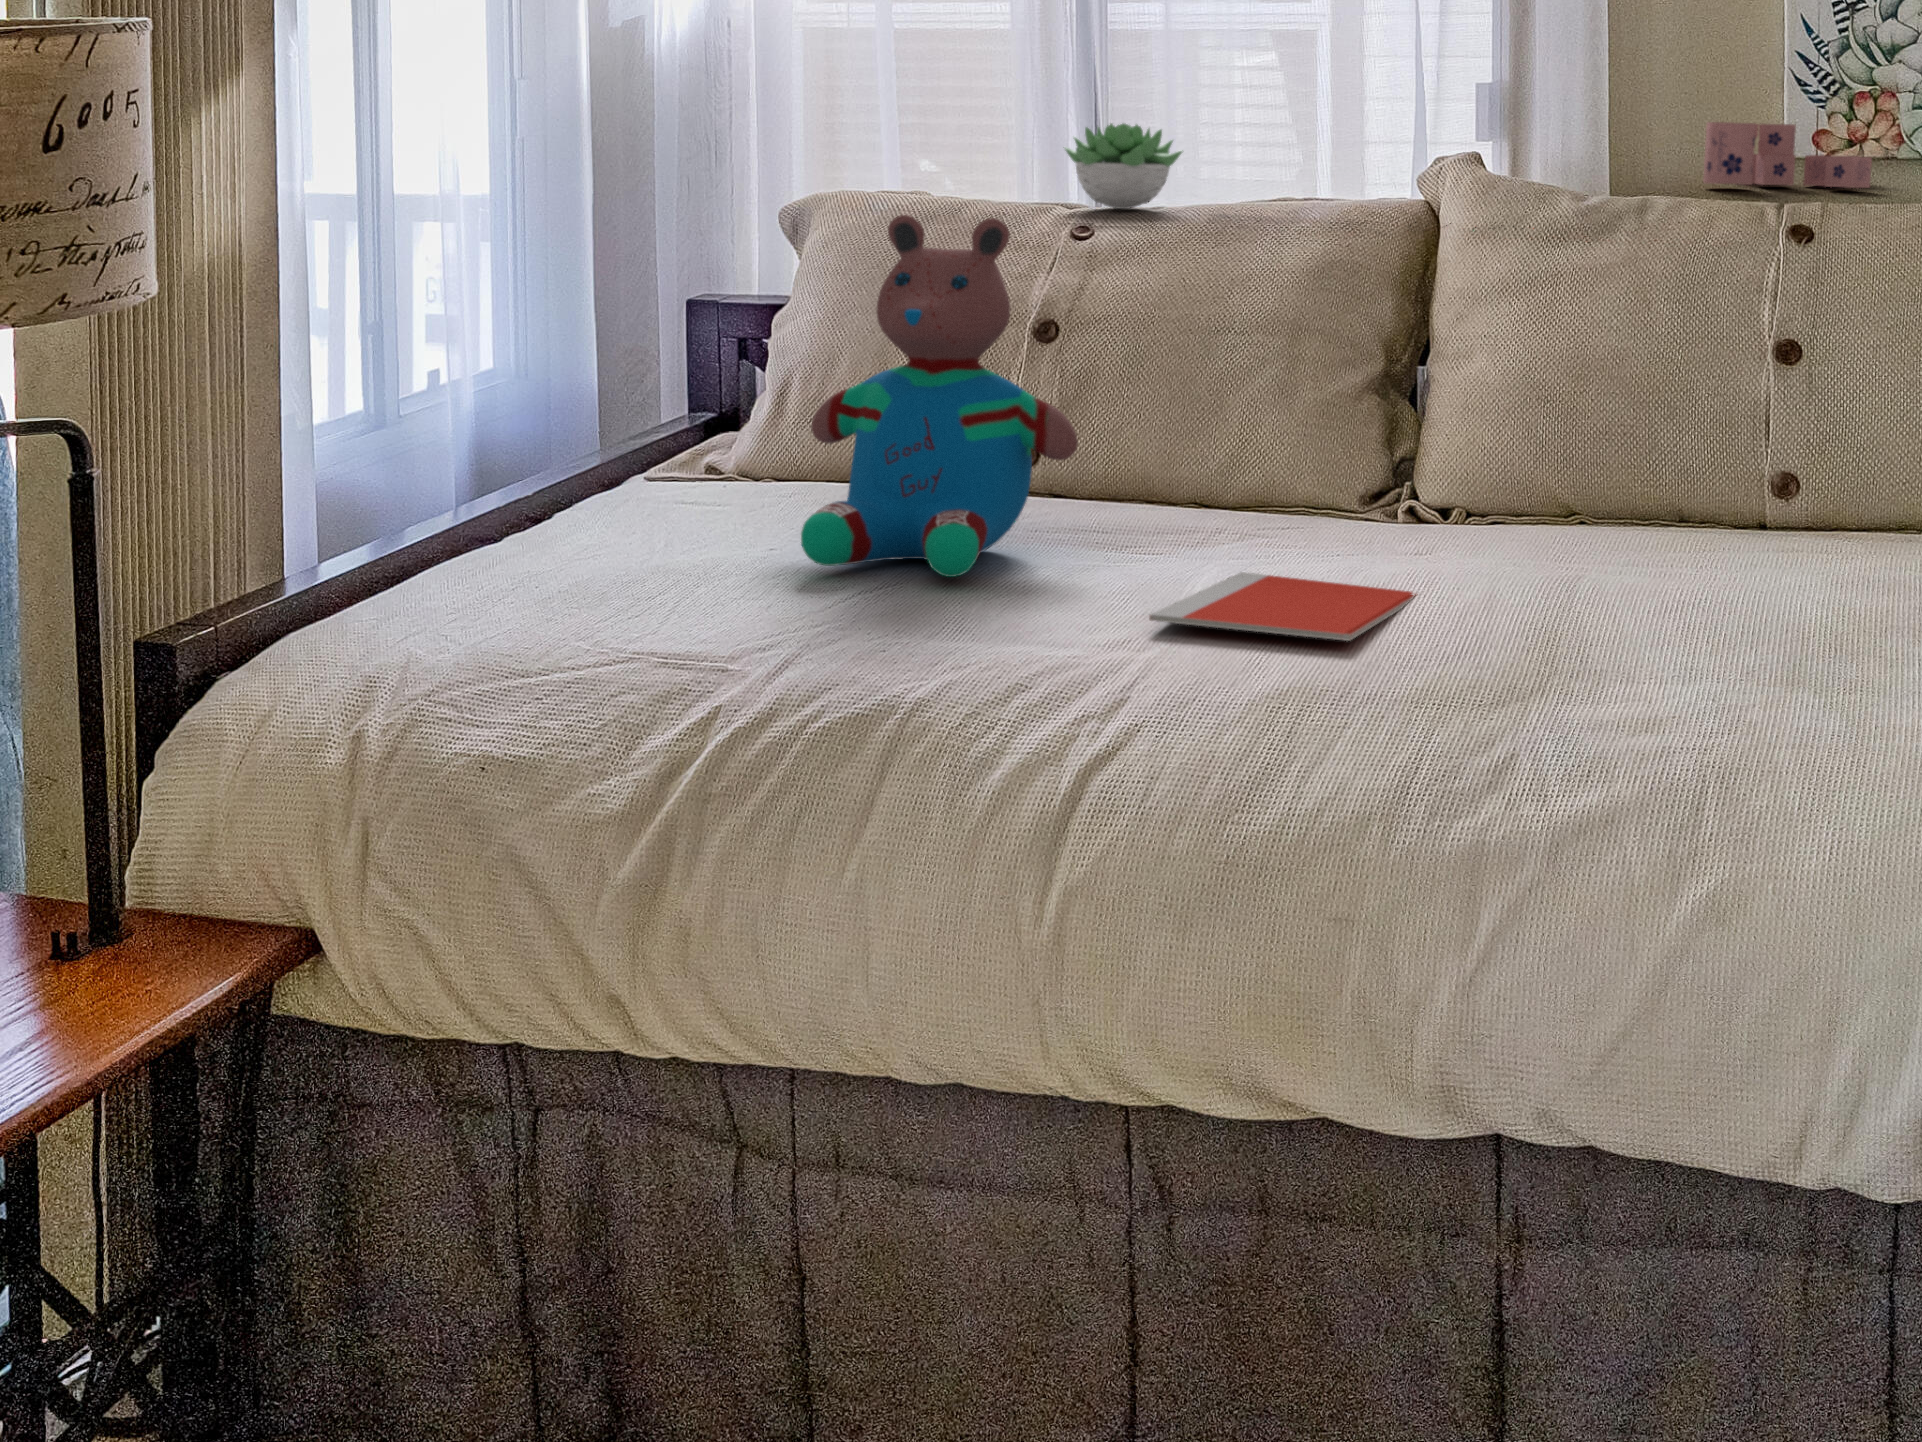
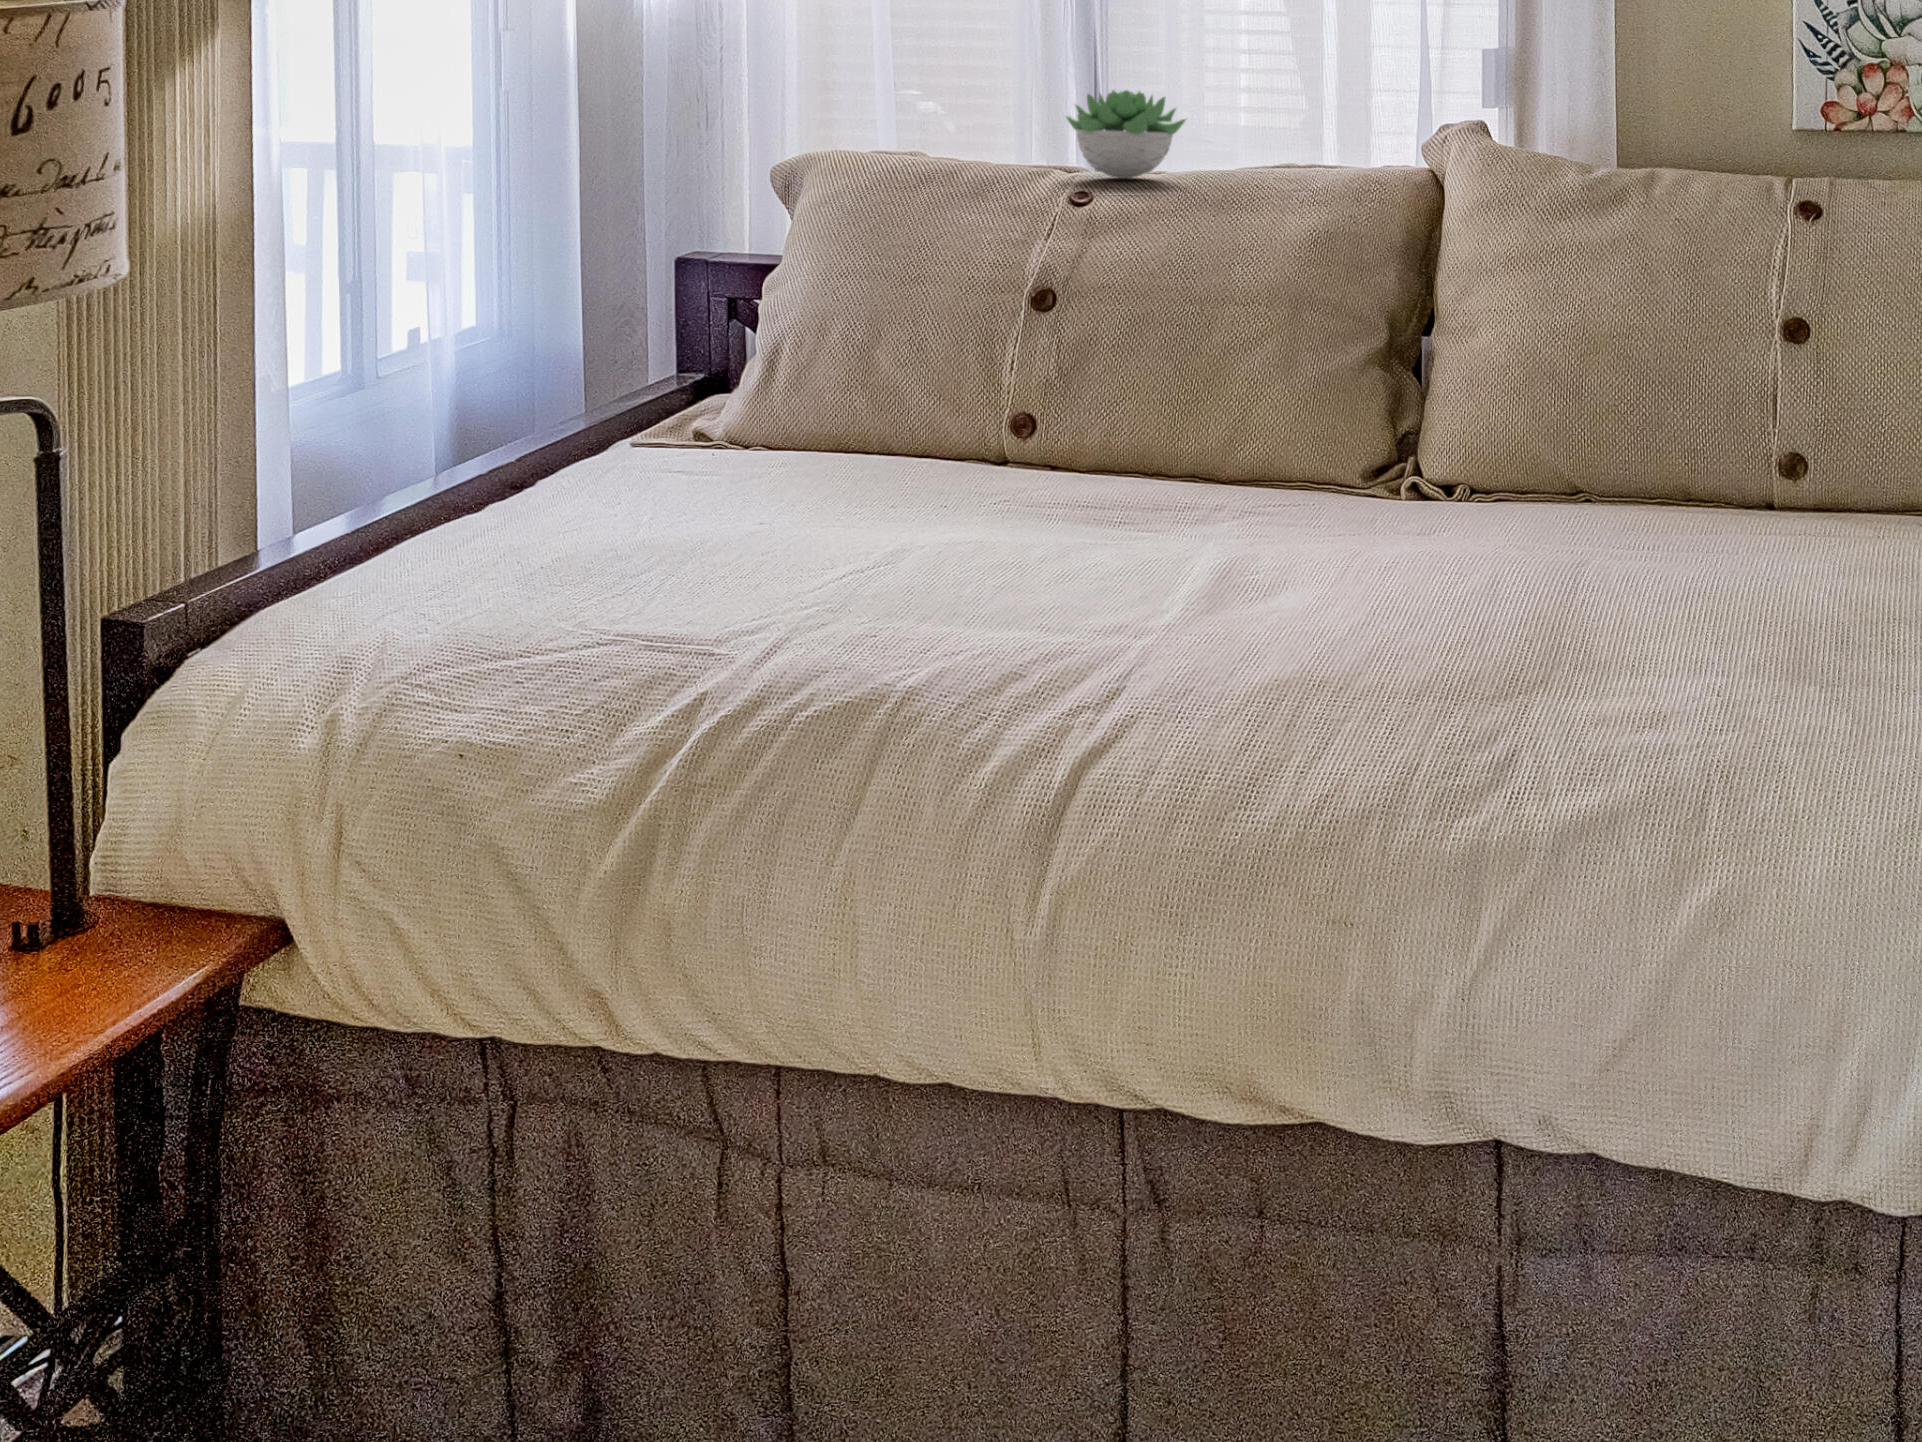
candle: present [1703,122,1872,188] -> none [1708,96,1877,164]
teddy bear: present [801,215,1078,577] -> none [798,176,1083,550]
notebook: present [1149,572,1416,641] -> none [1160,544,1443,617]

